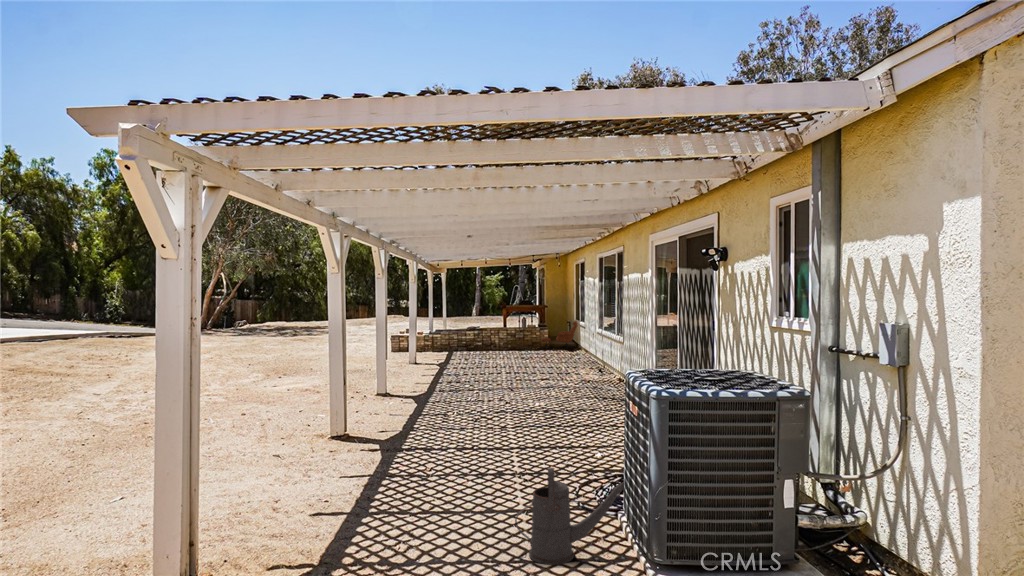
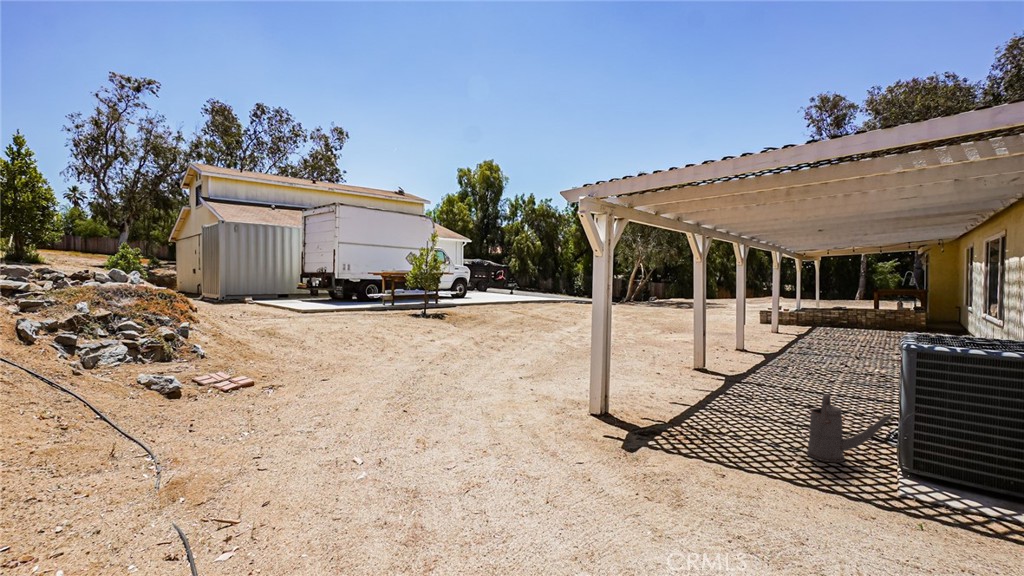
lounge chair: present [541,321,578,348] -> none [914,306,963,333]

